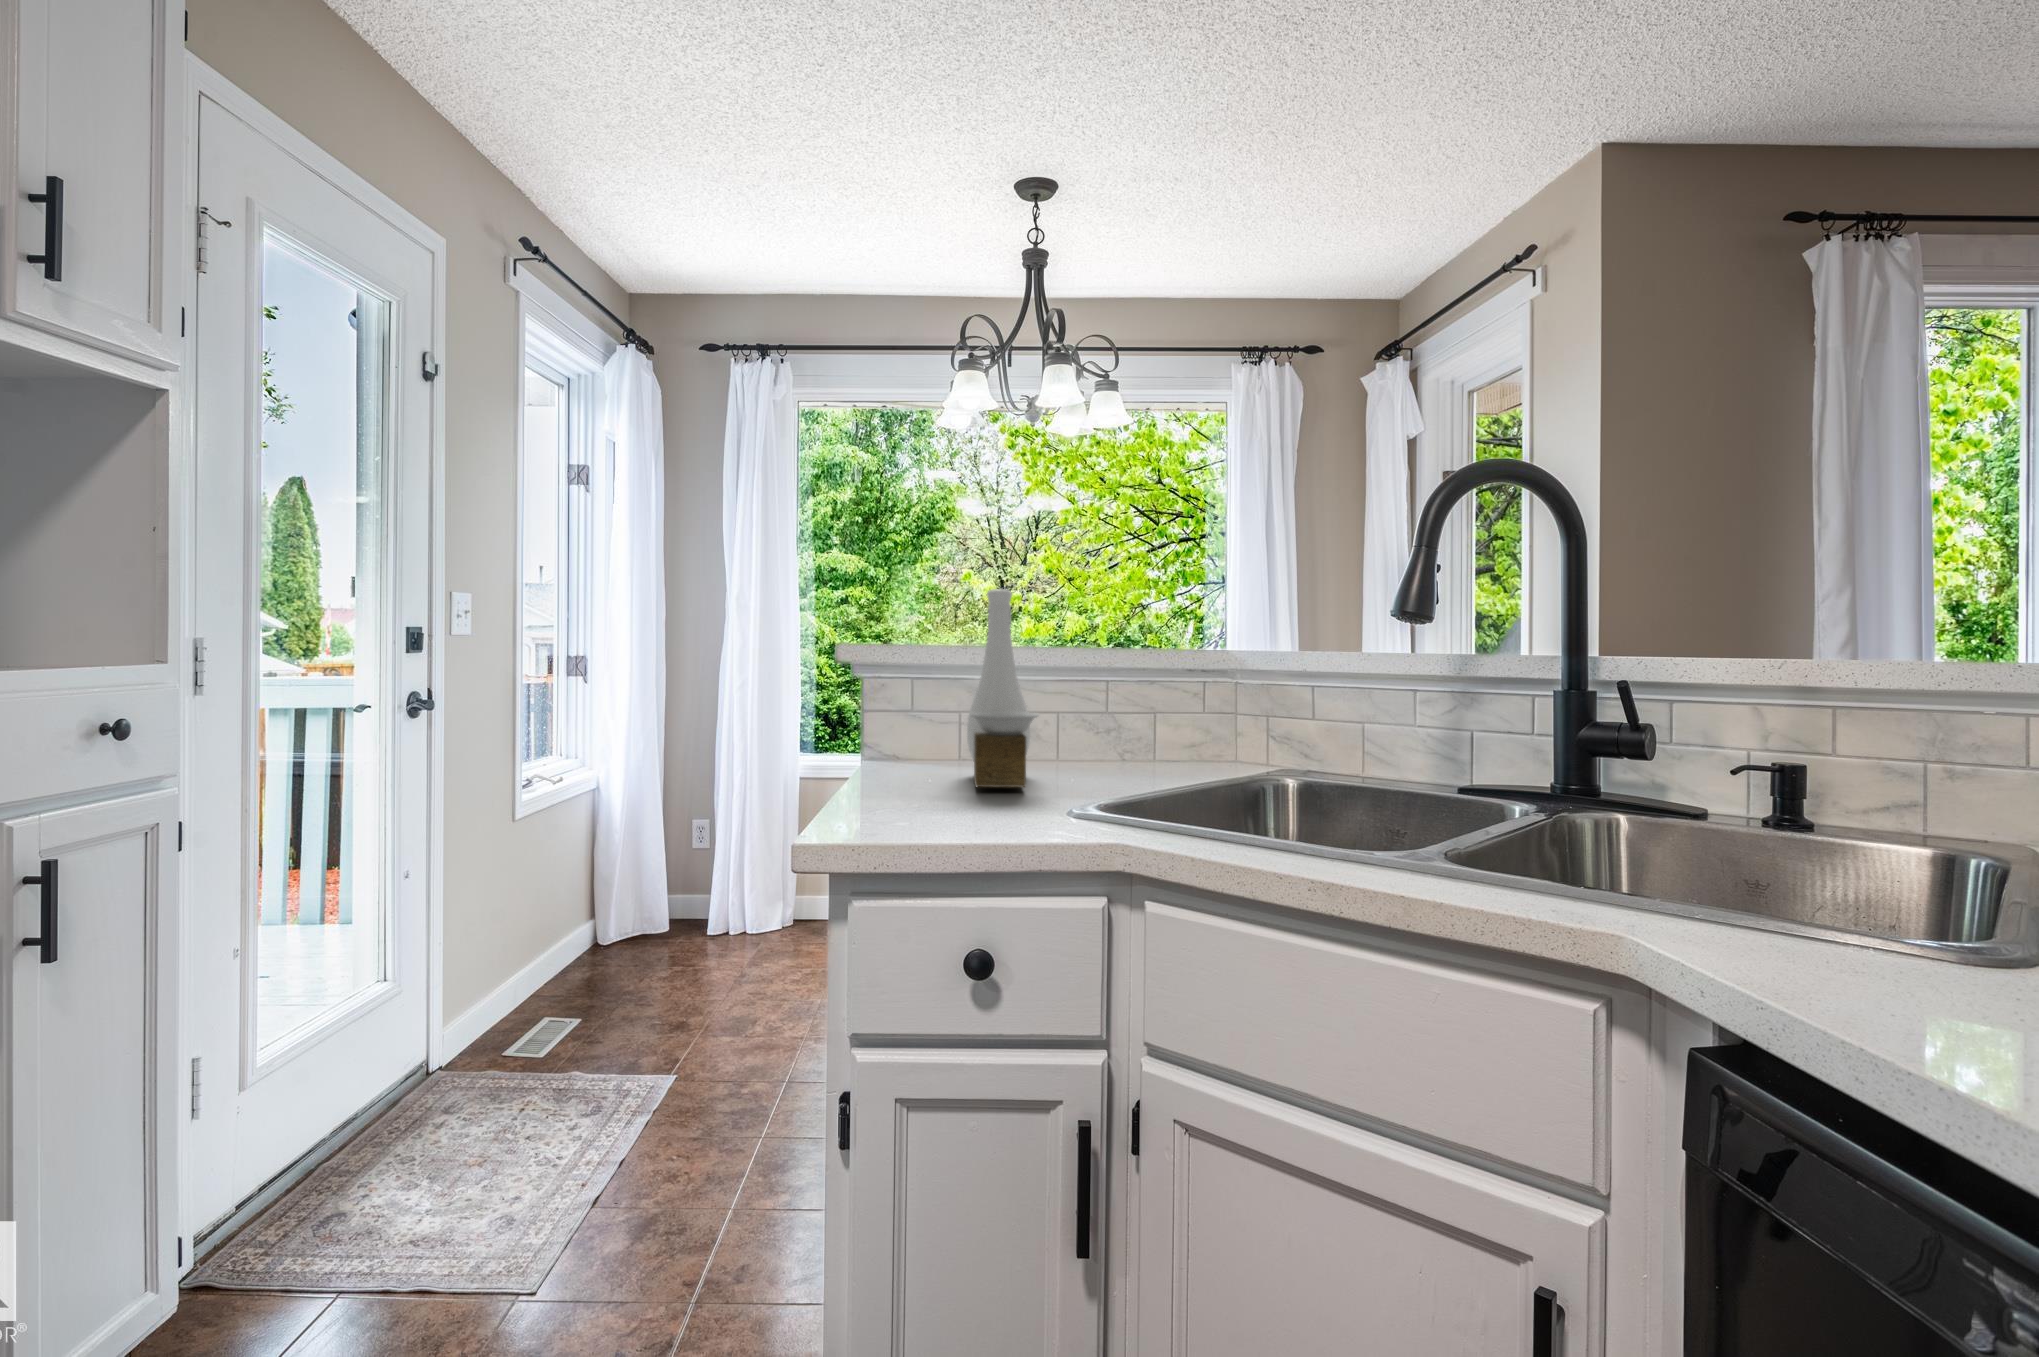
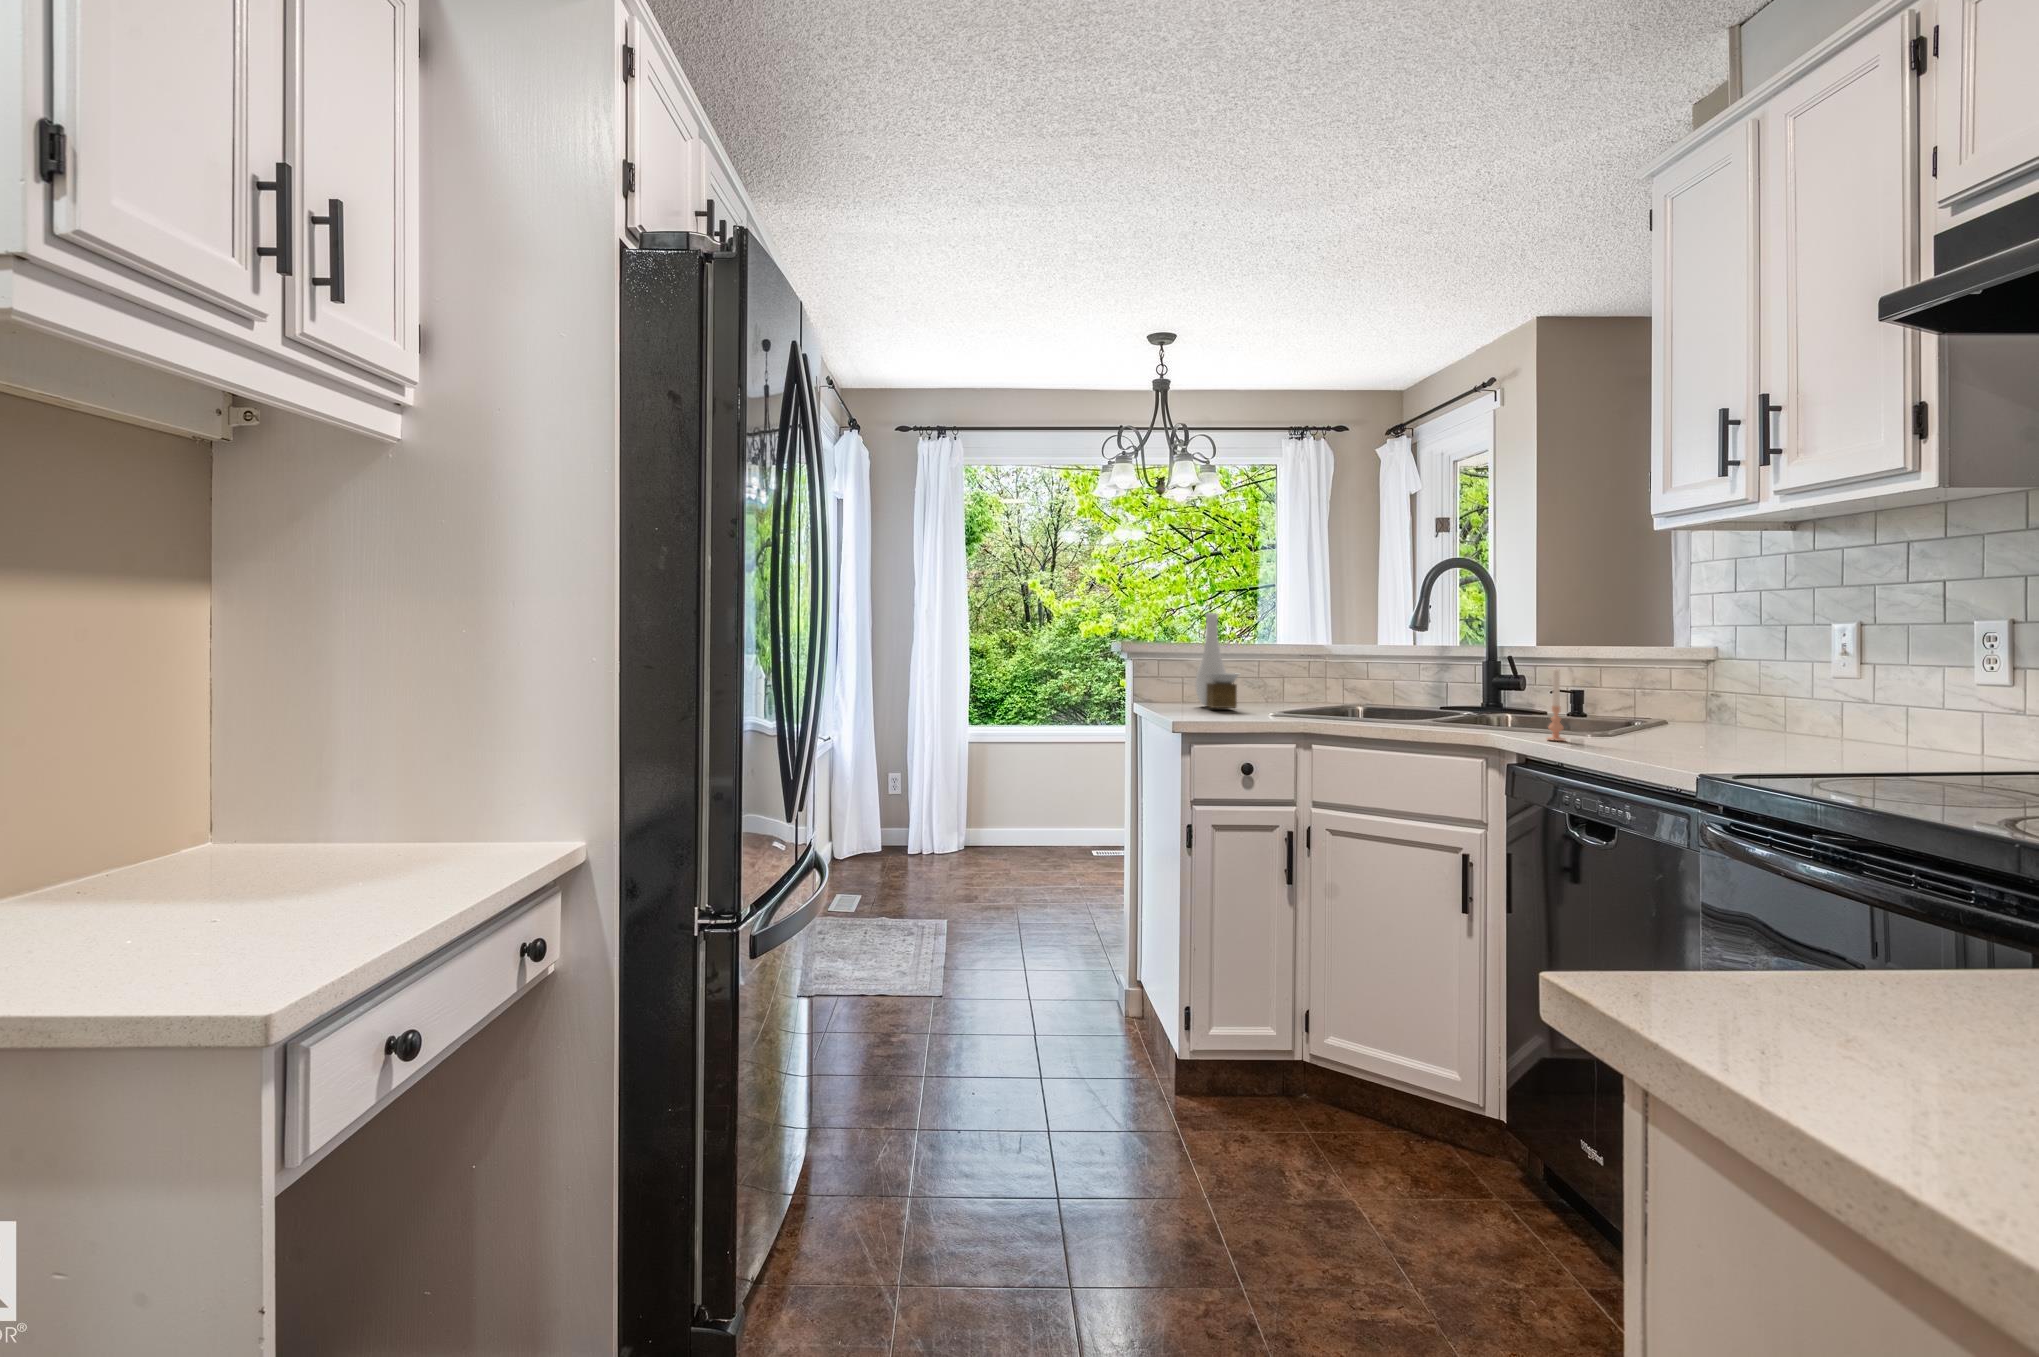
candle: none [1833,754,1913,1010] -> present [1547,669,1565,741]

